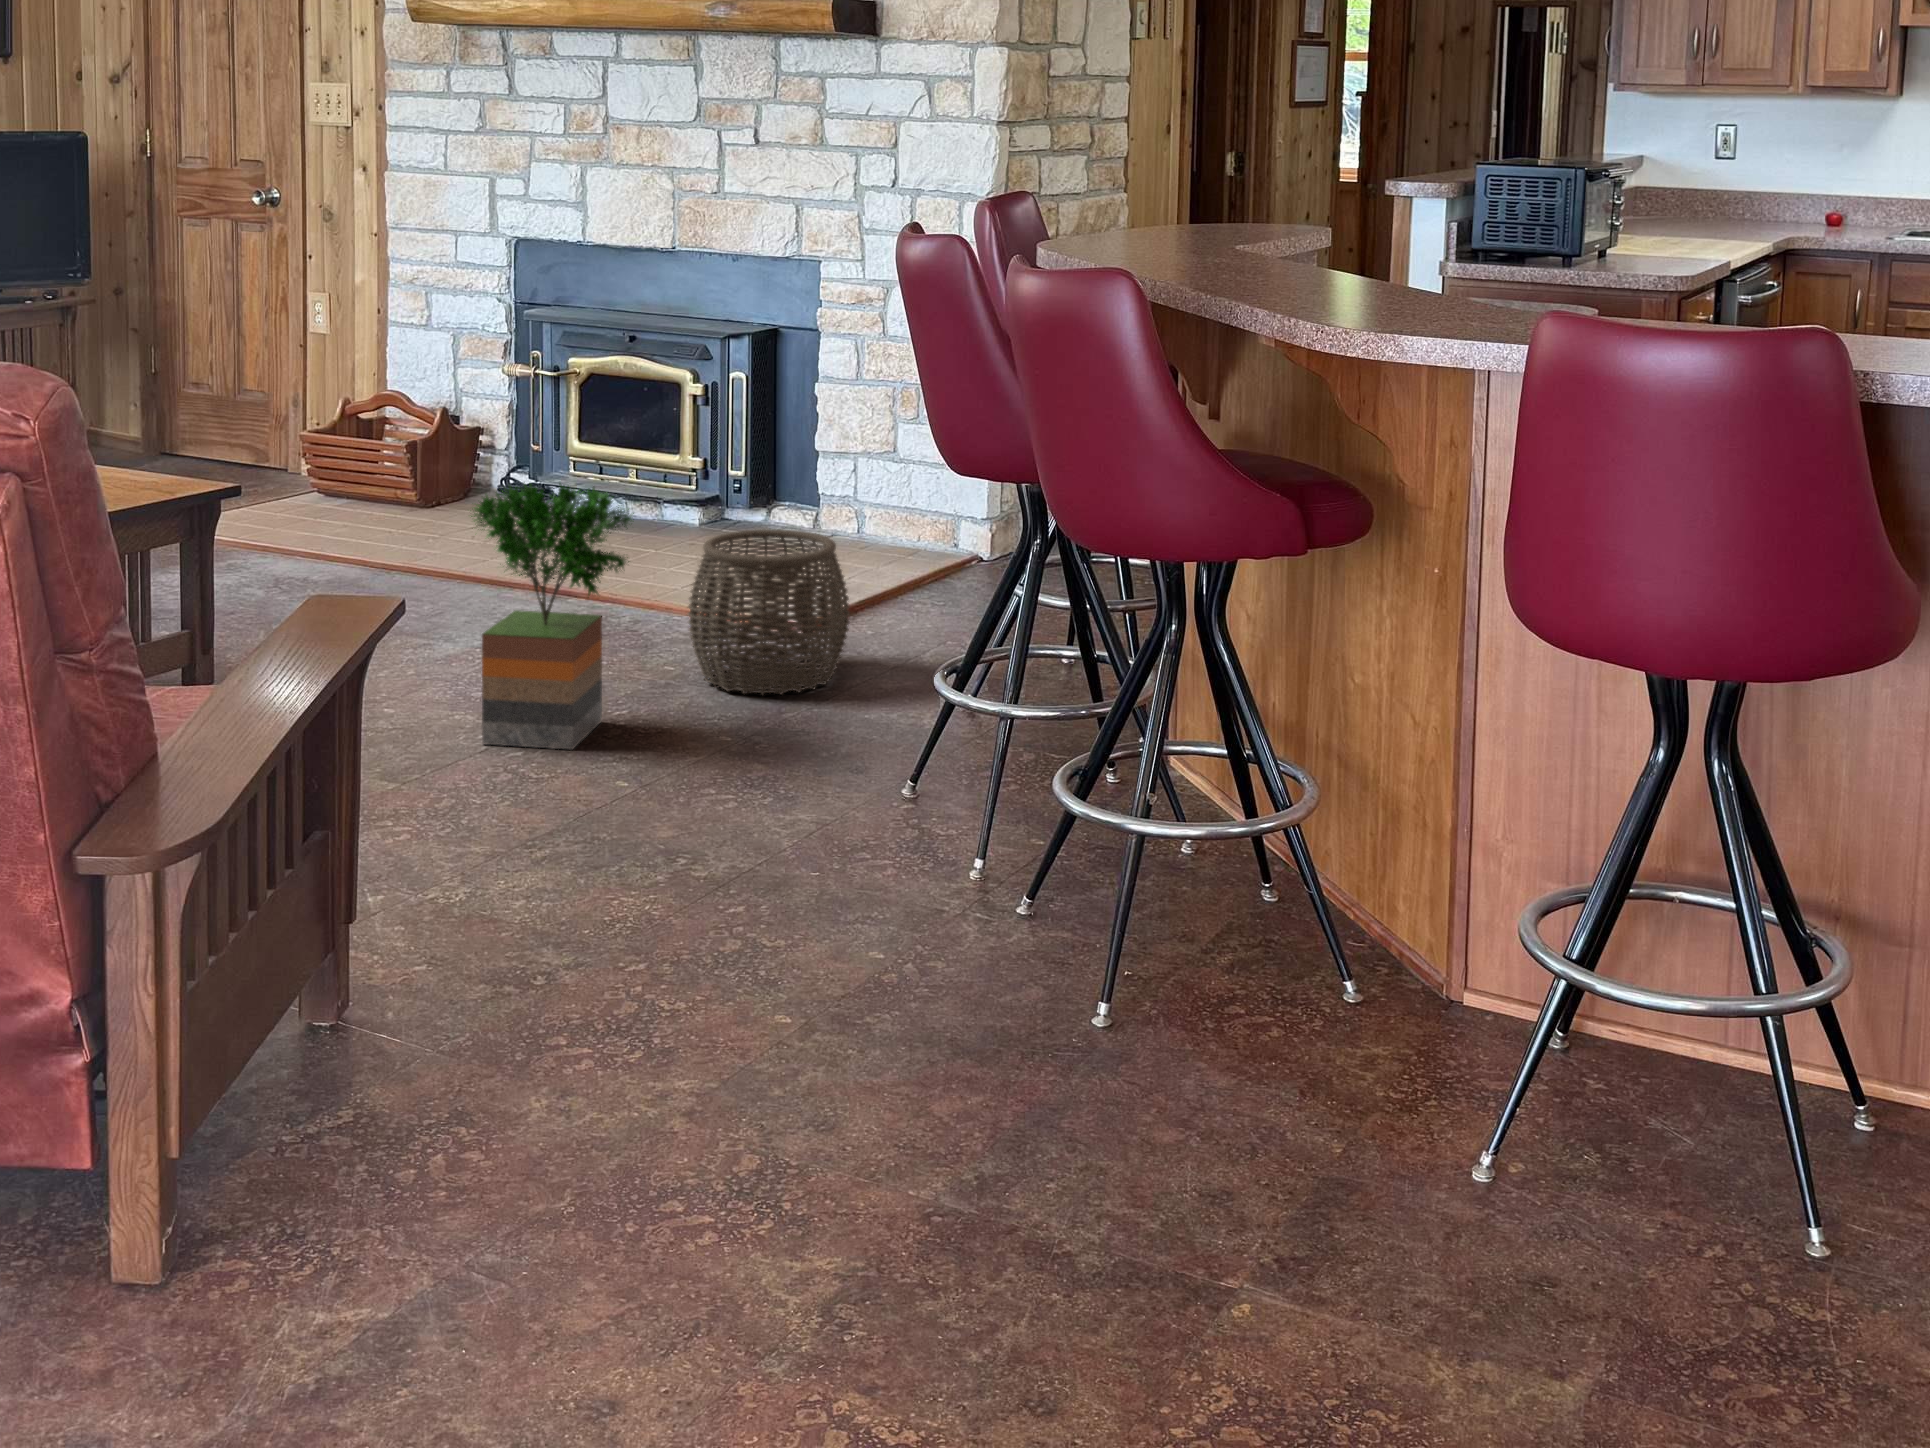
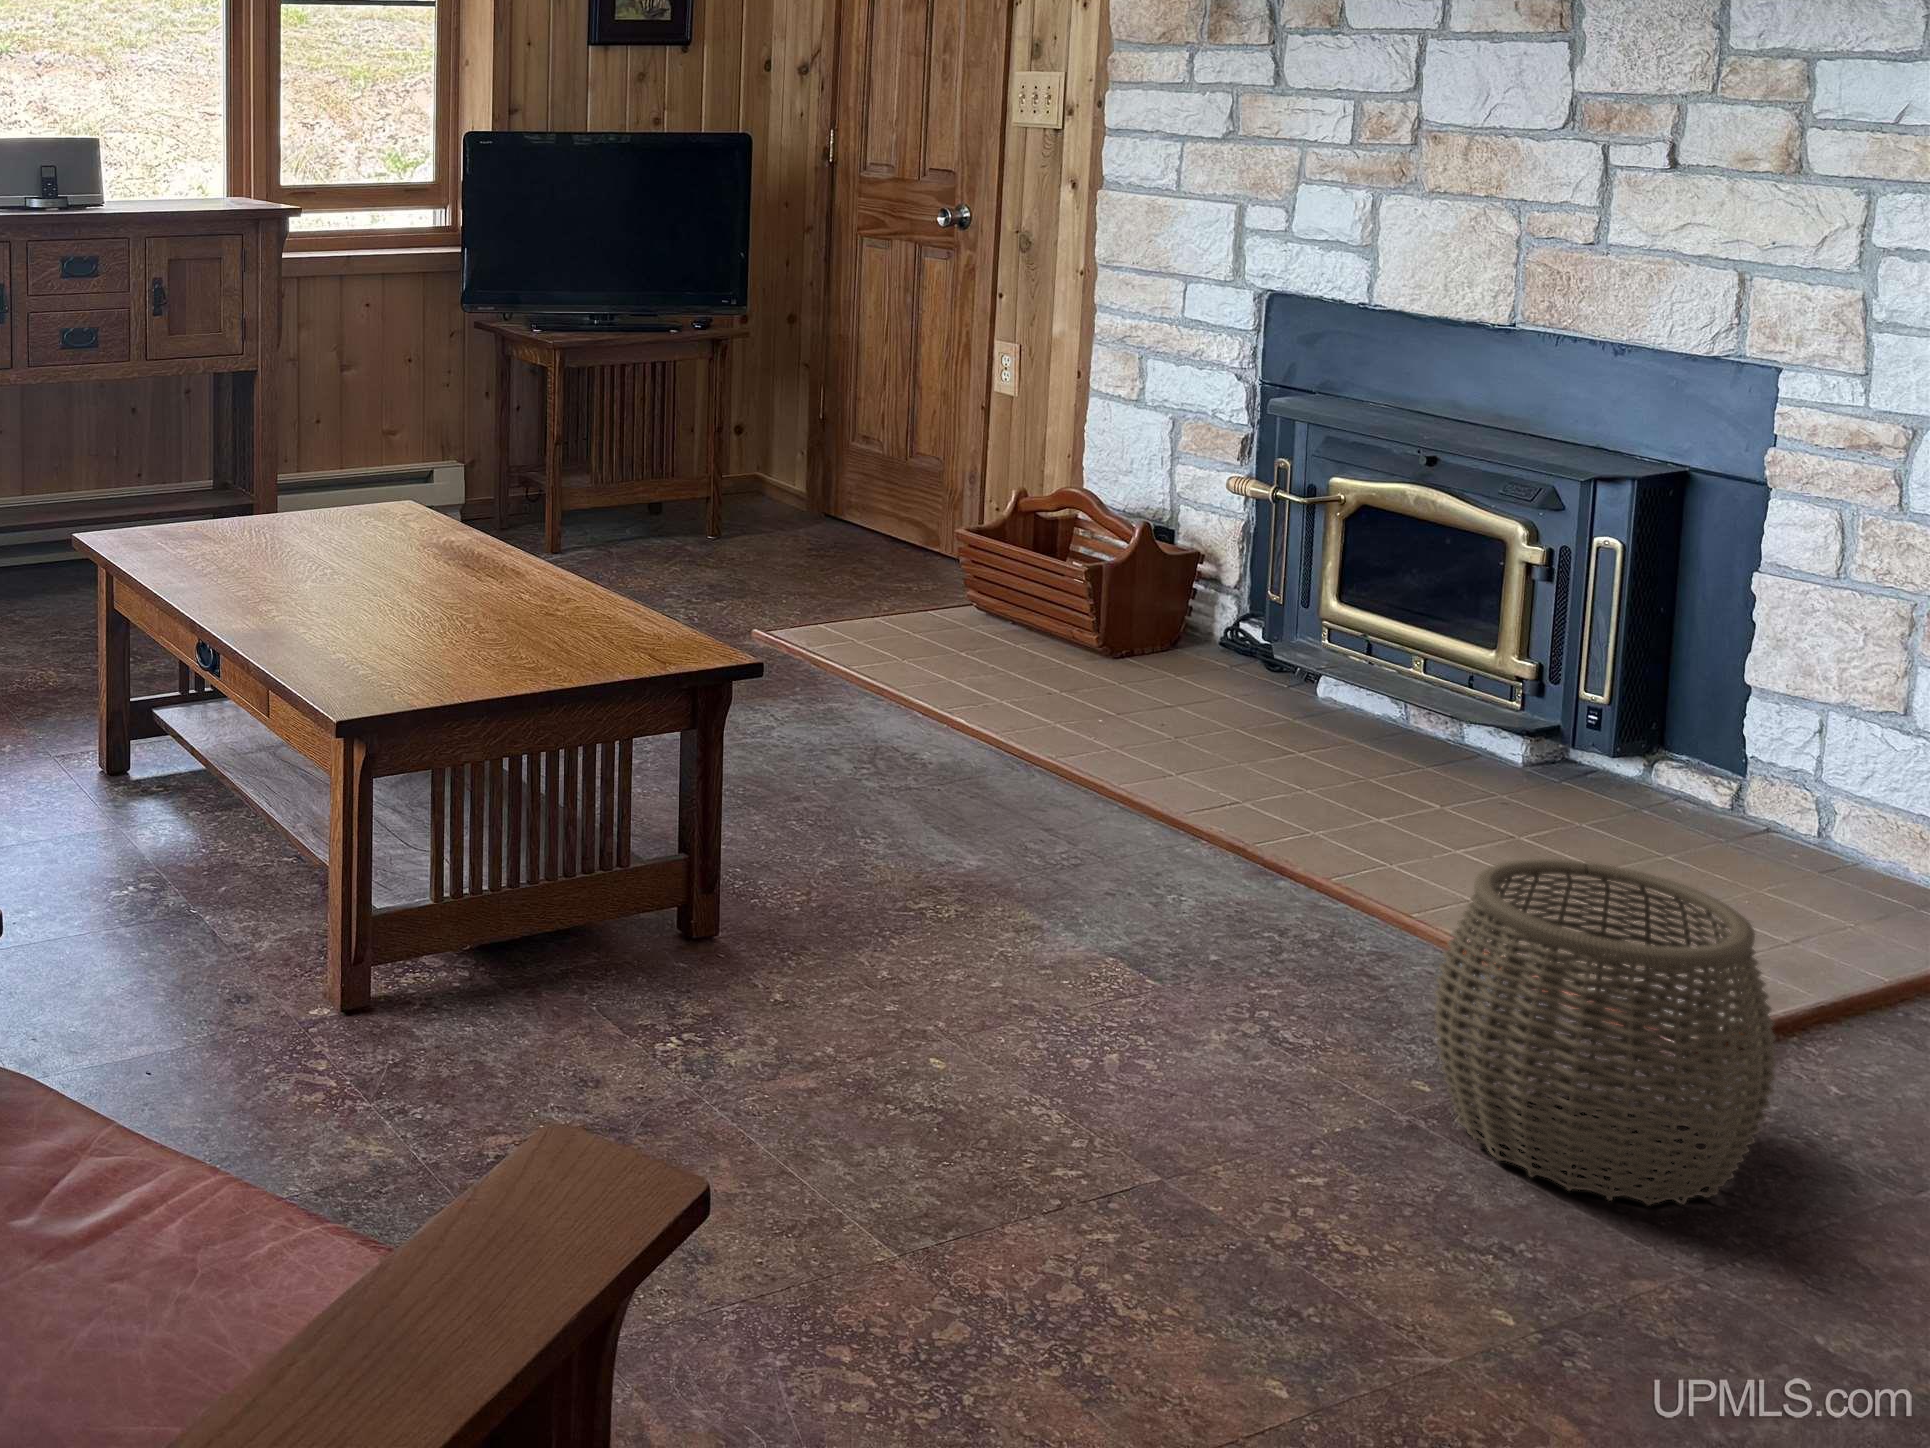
potted tree: present [471,482,634,749] -> none [1017,725,1329,1226]

